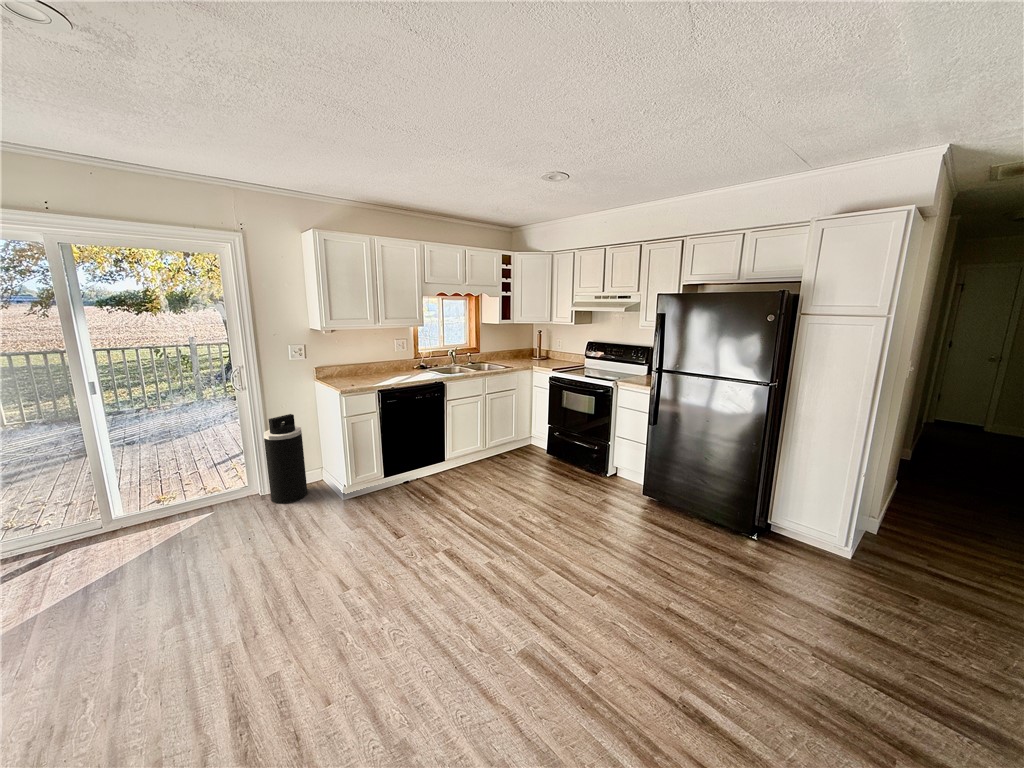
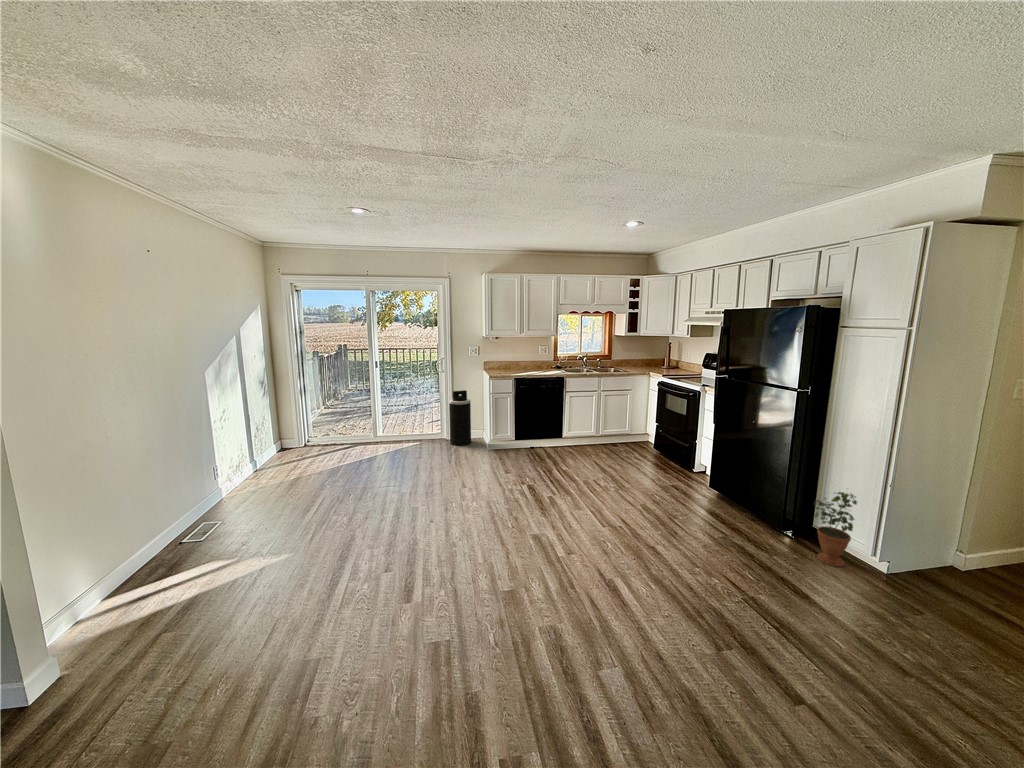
potted plant: none [785,484,826,565] -> present [814,492,857,567]

